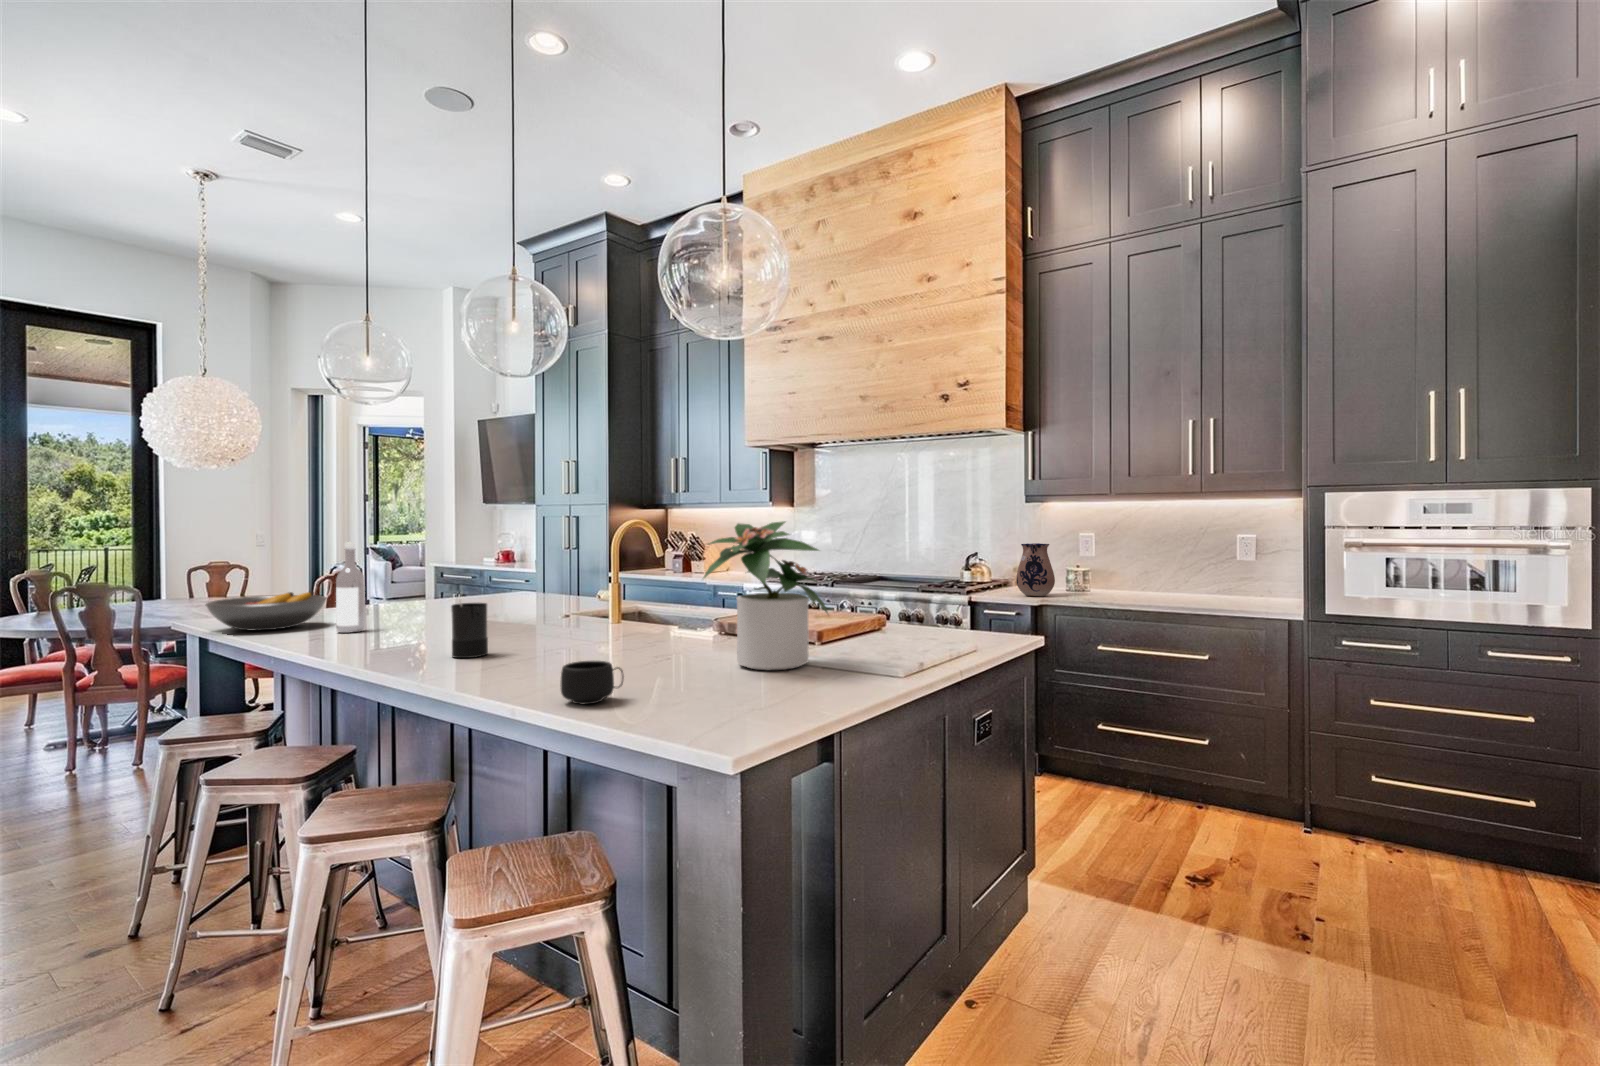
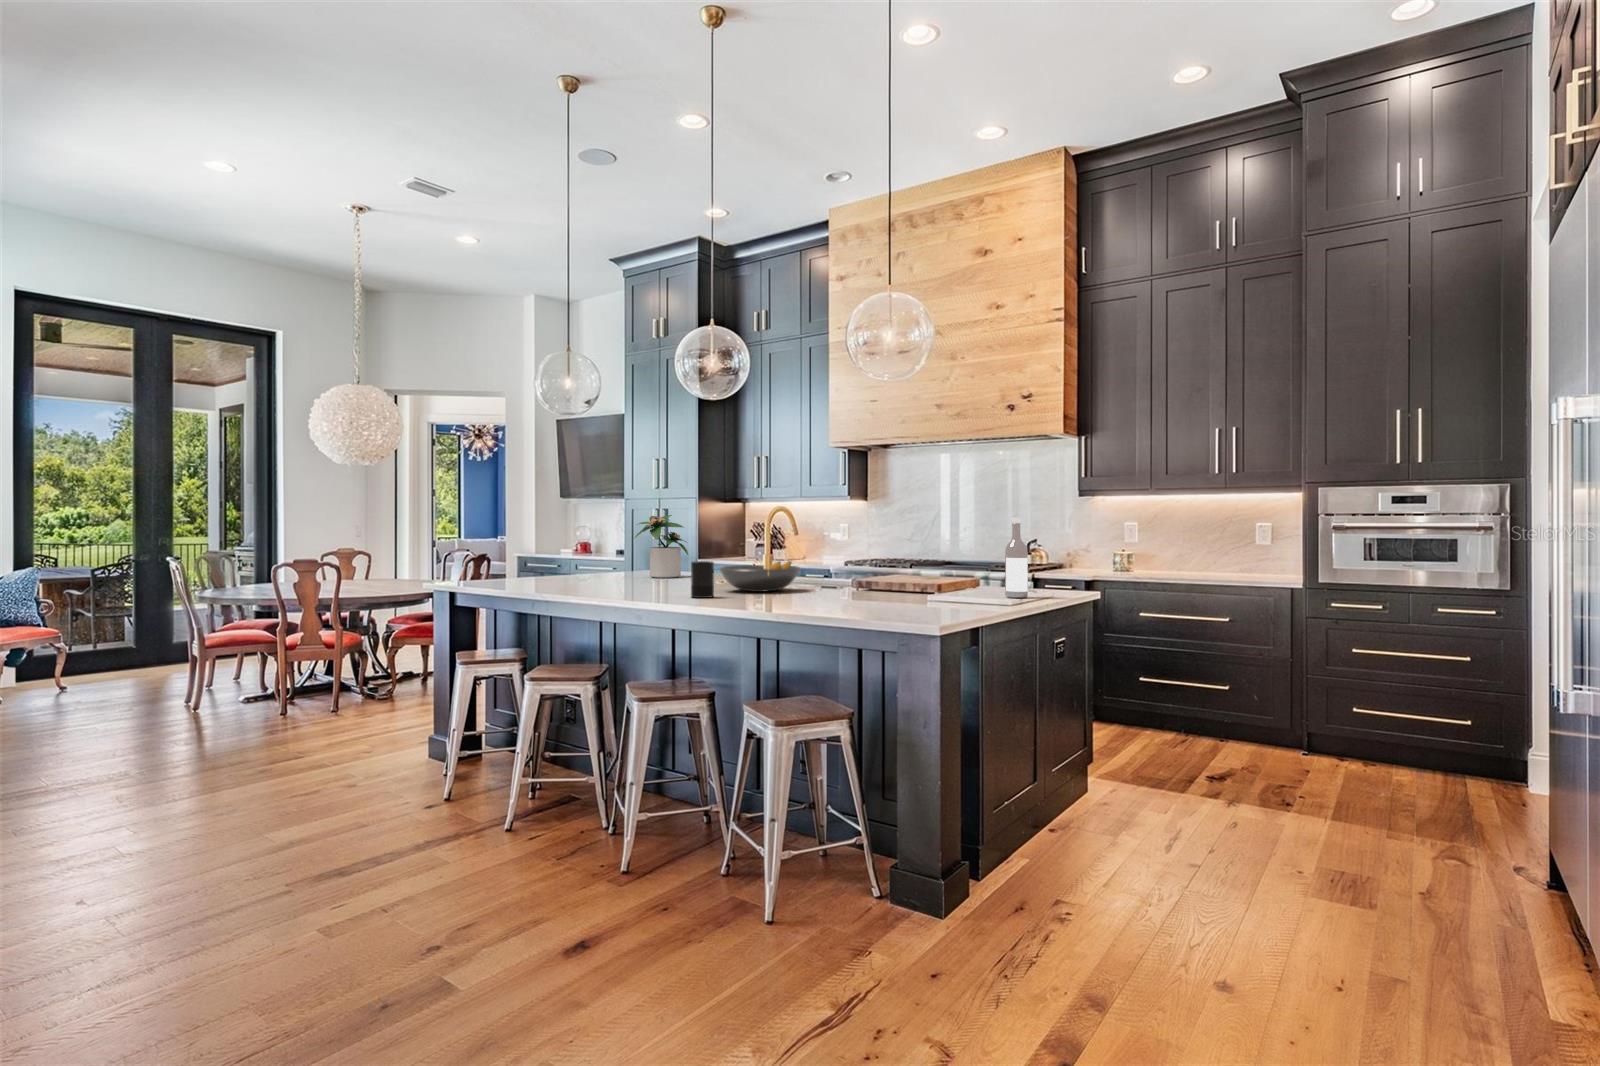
potted plant: present [704,521,828,670] -> present [635,515,688,578]
wine bottle: present [336,542,365,633] -> present [1005,518,1028,598]
ceramic pitcher: present [1016,543,1055,596] -> none [1072,530,1105,574]
fruit bowl: present [205,591,327,631] -> present [720,561,800,592]
mug: present [560,661,624,704] -> none [811,587,845,611]

